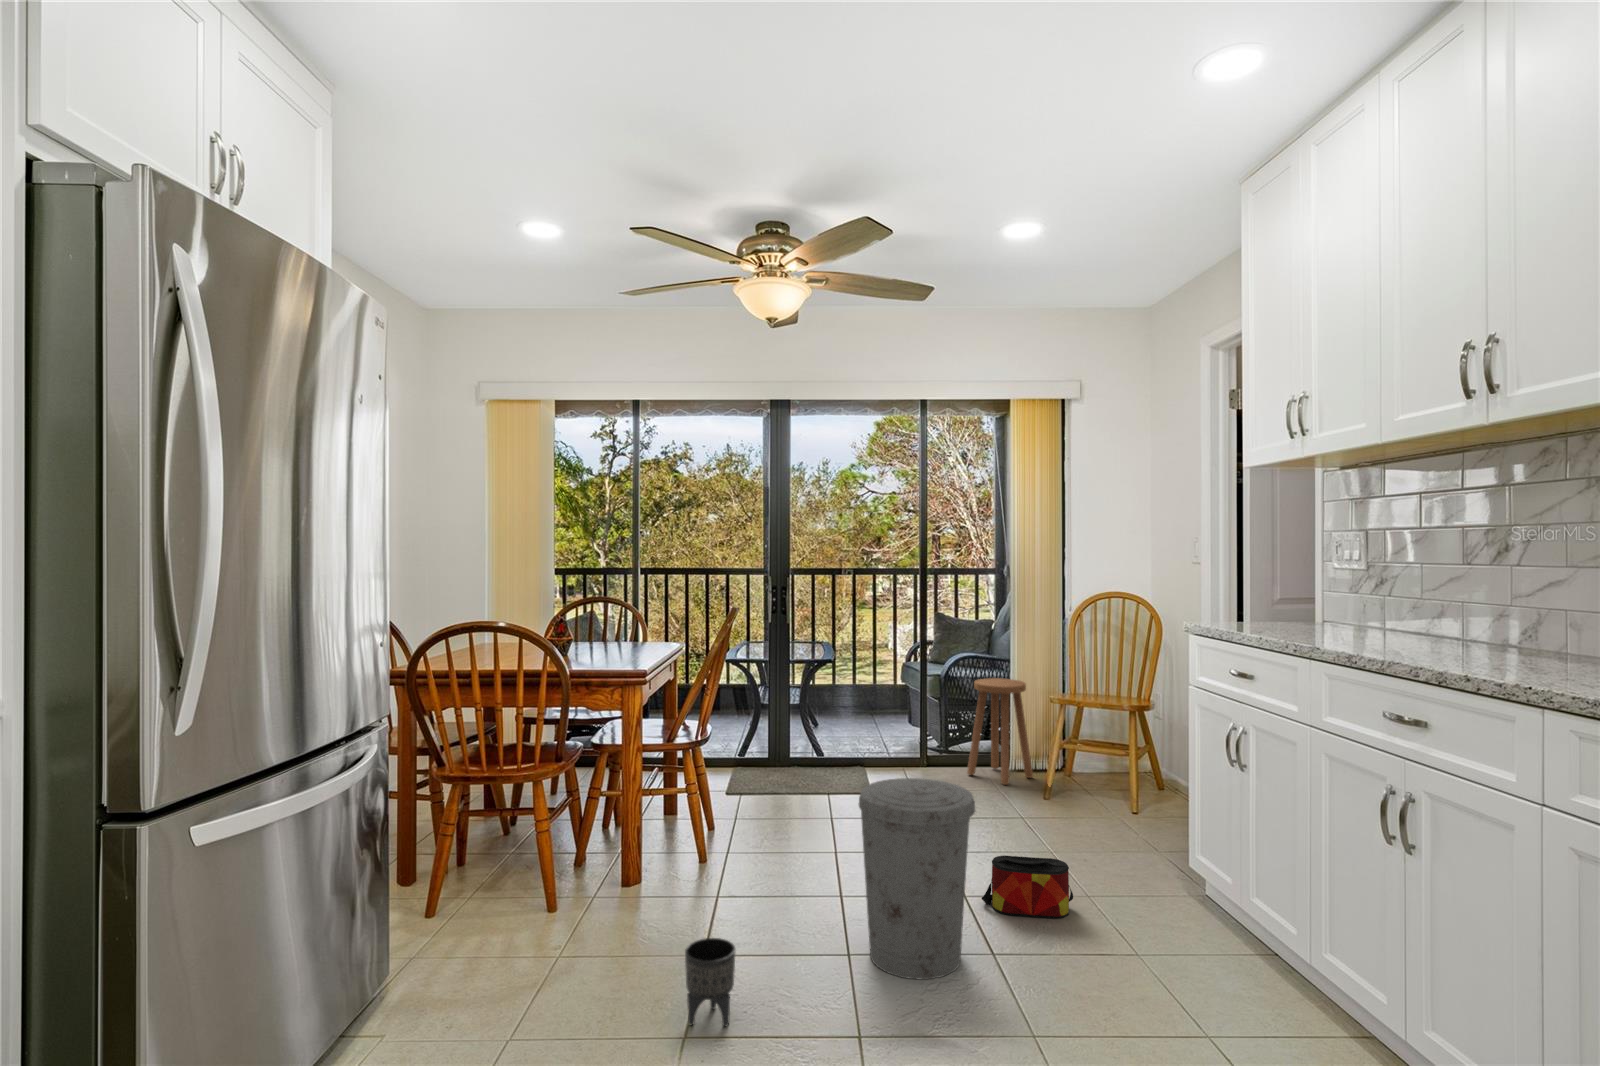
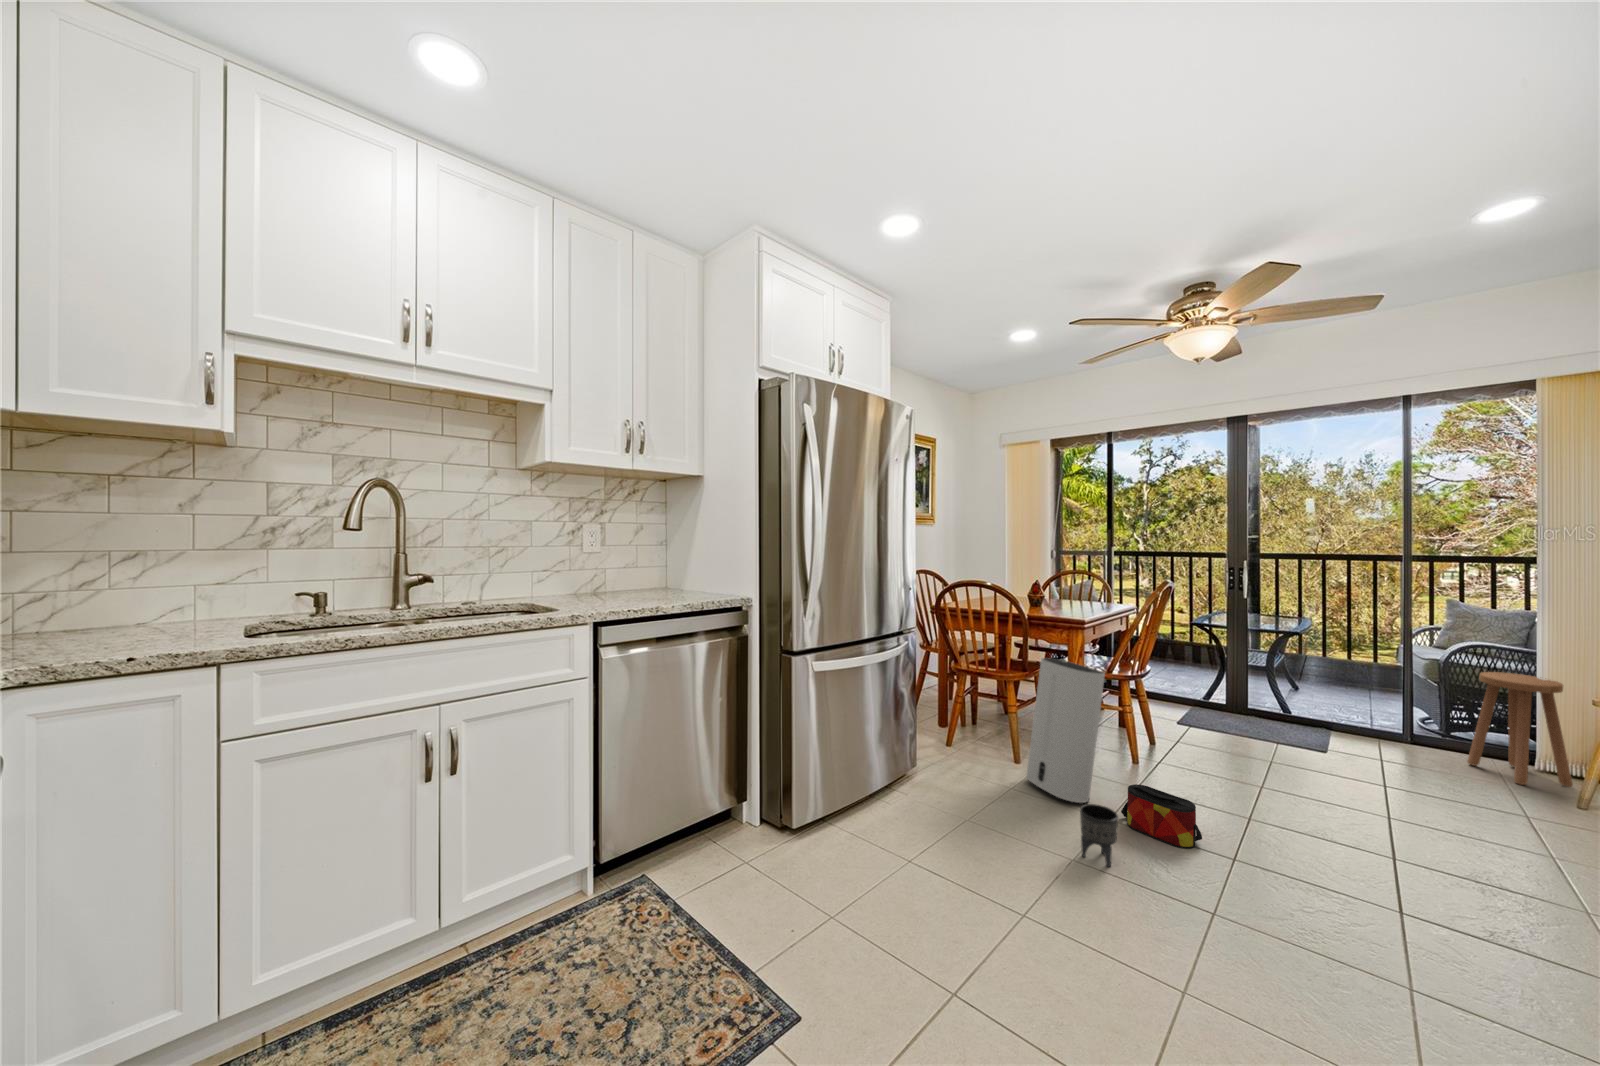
air purifier: none [574,734,684,946] -> present [1026,658,1105,803]
trash can: present [859,778,975,979] -> none [1245,733,1375,910]
bag: present [982,855,1073,919] -> present [1121,784,1202,849]

